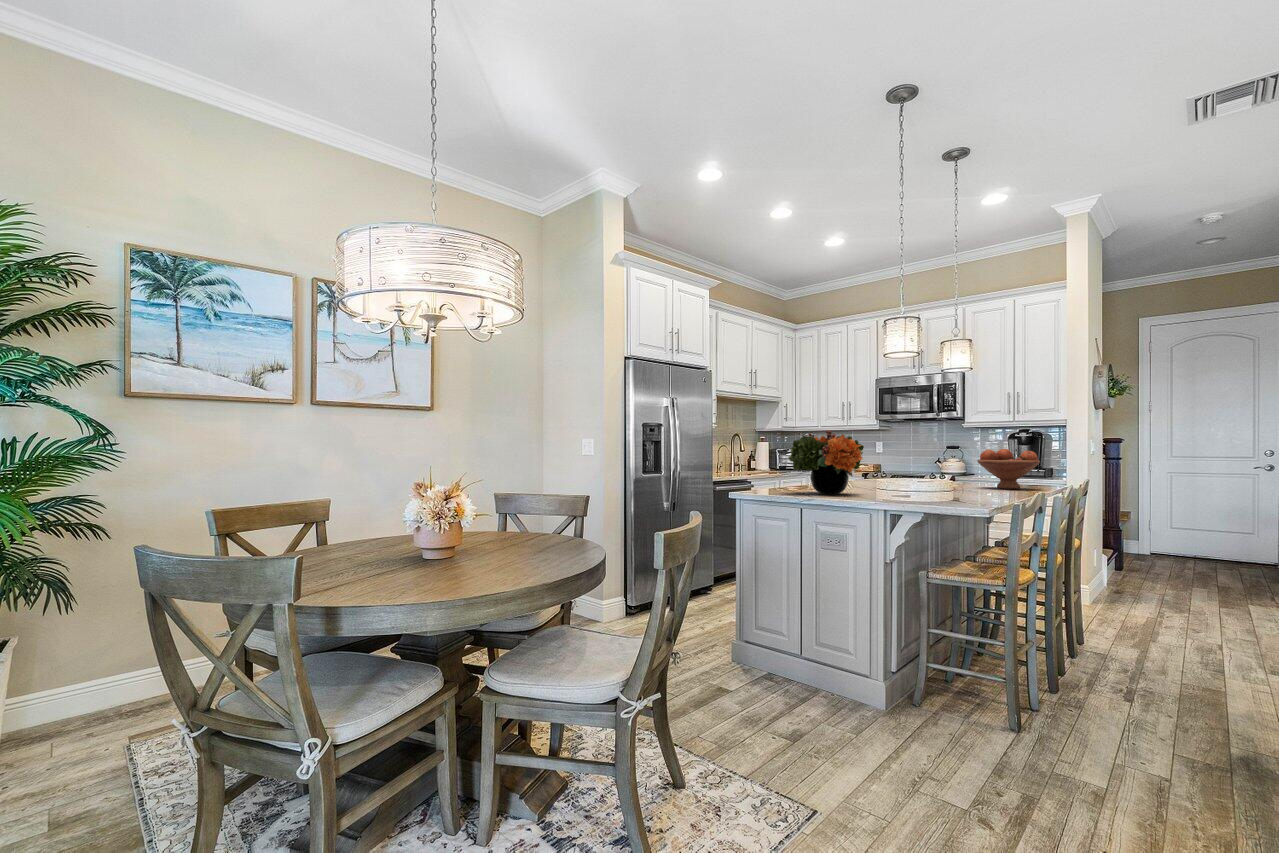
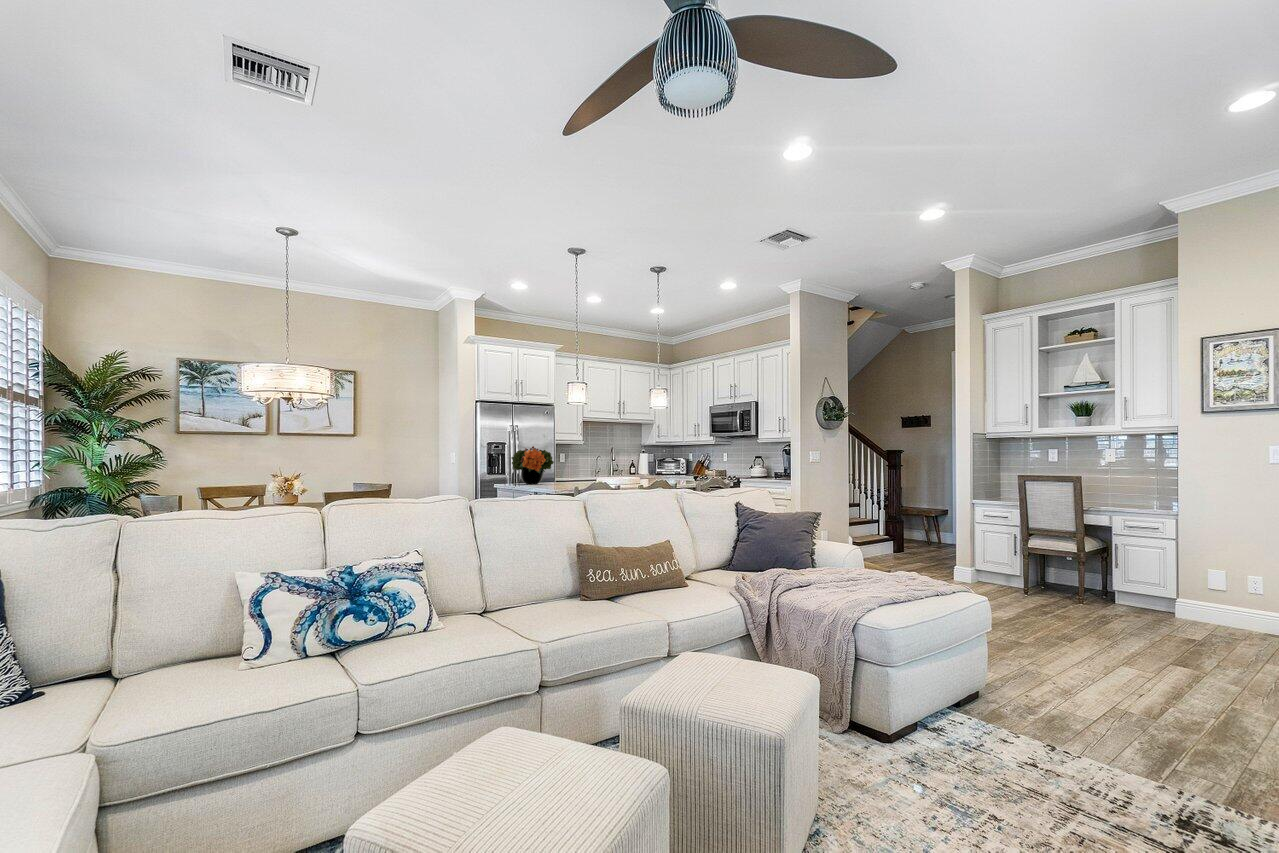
fruit bowl: present [977,449,1040,489] -> none [659,457,694,483]

